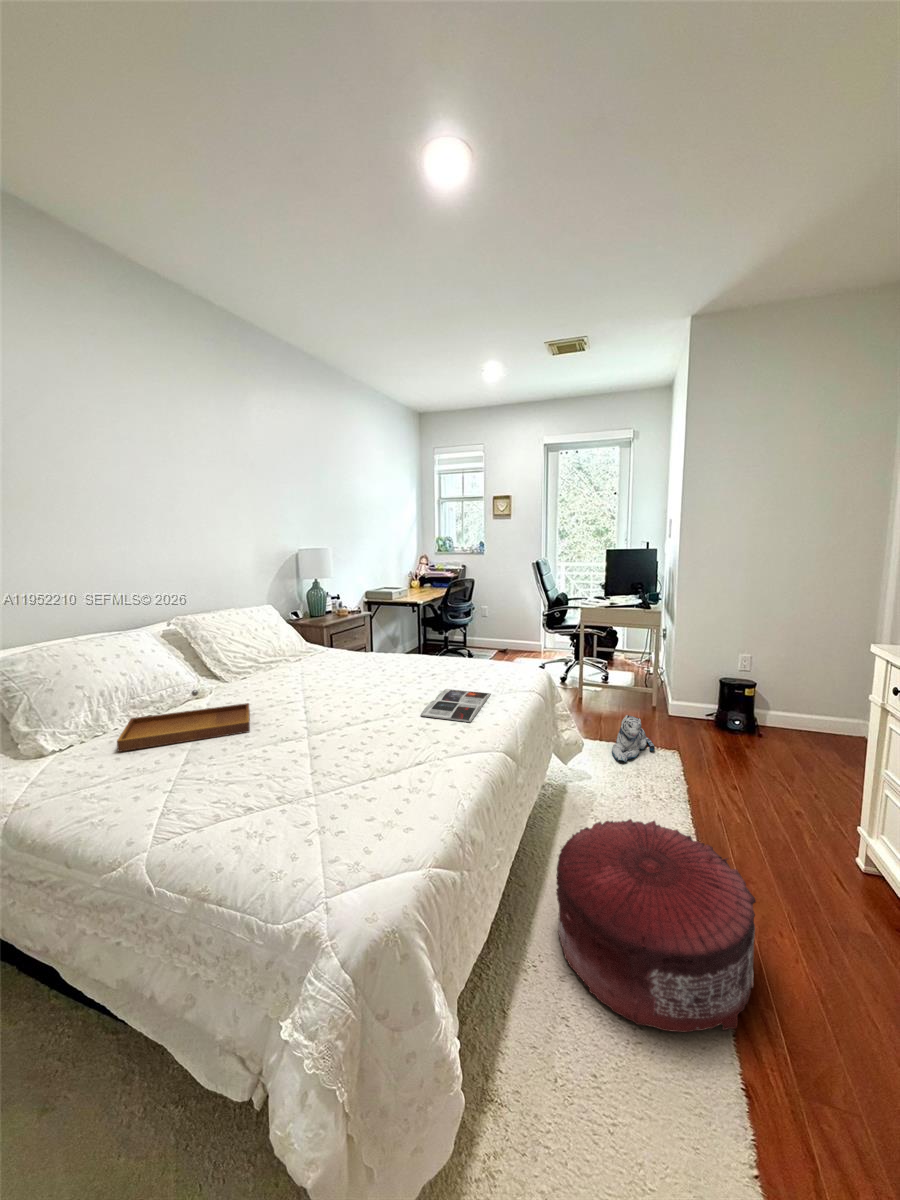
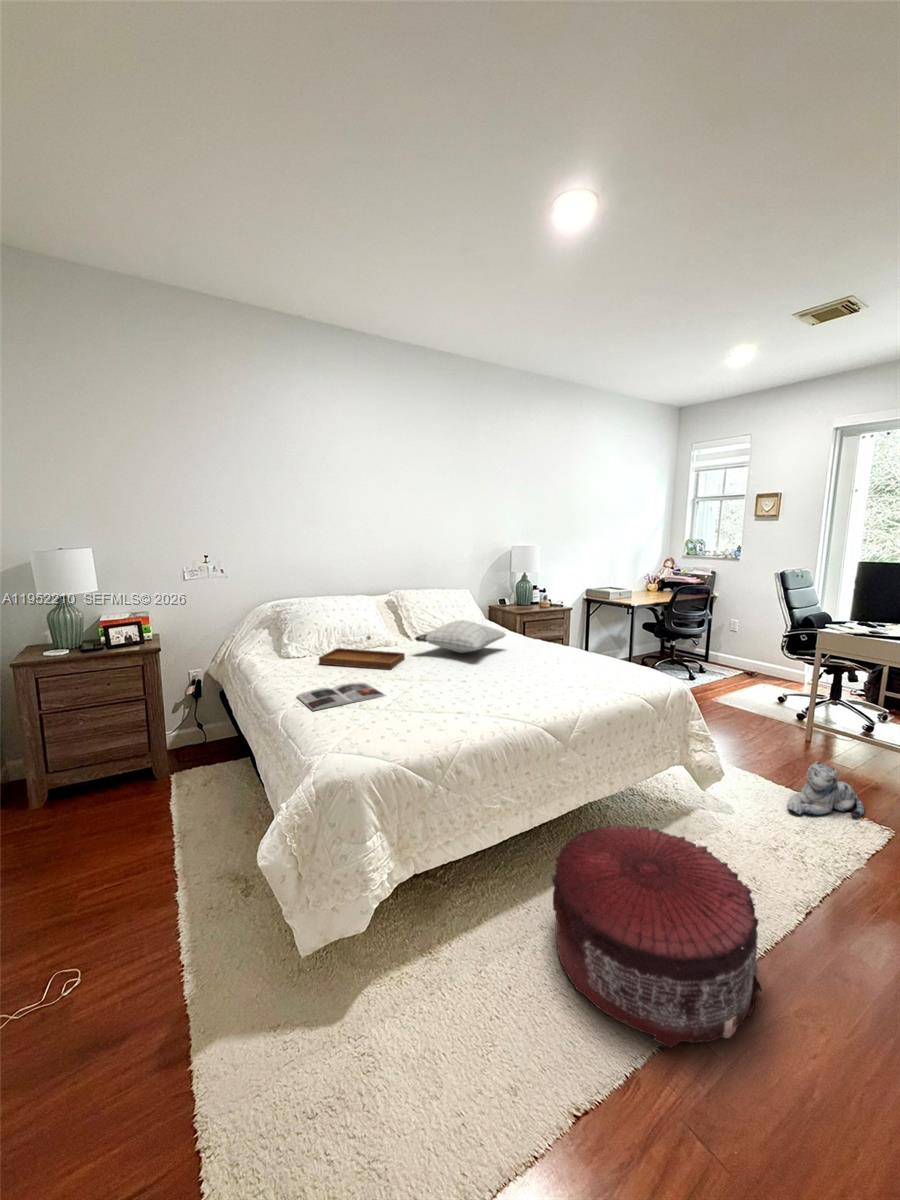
pillow: none [255,646,359,686] -> present [415,620,506,653]
magazine: present [420,689,491,722] -> present [297,682,385,711]

